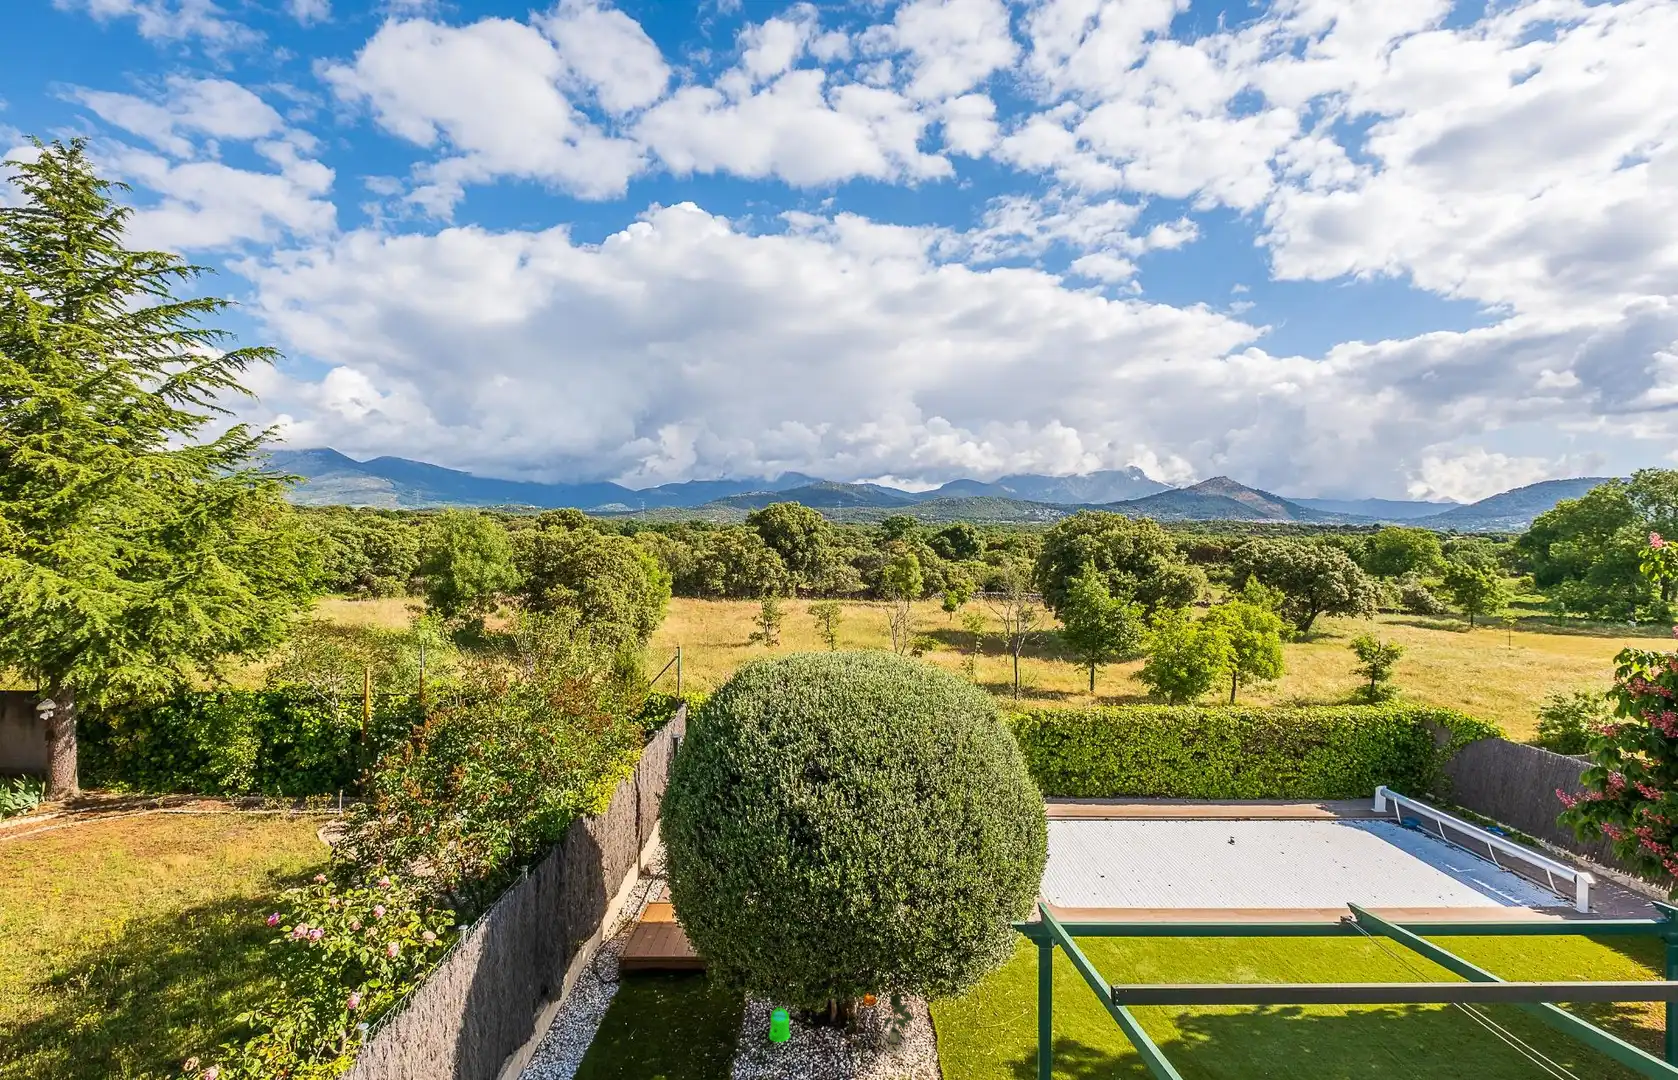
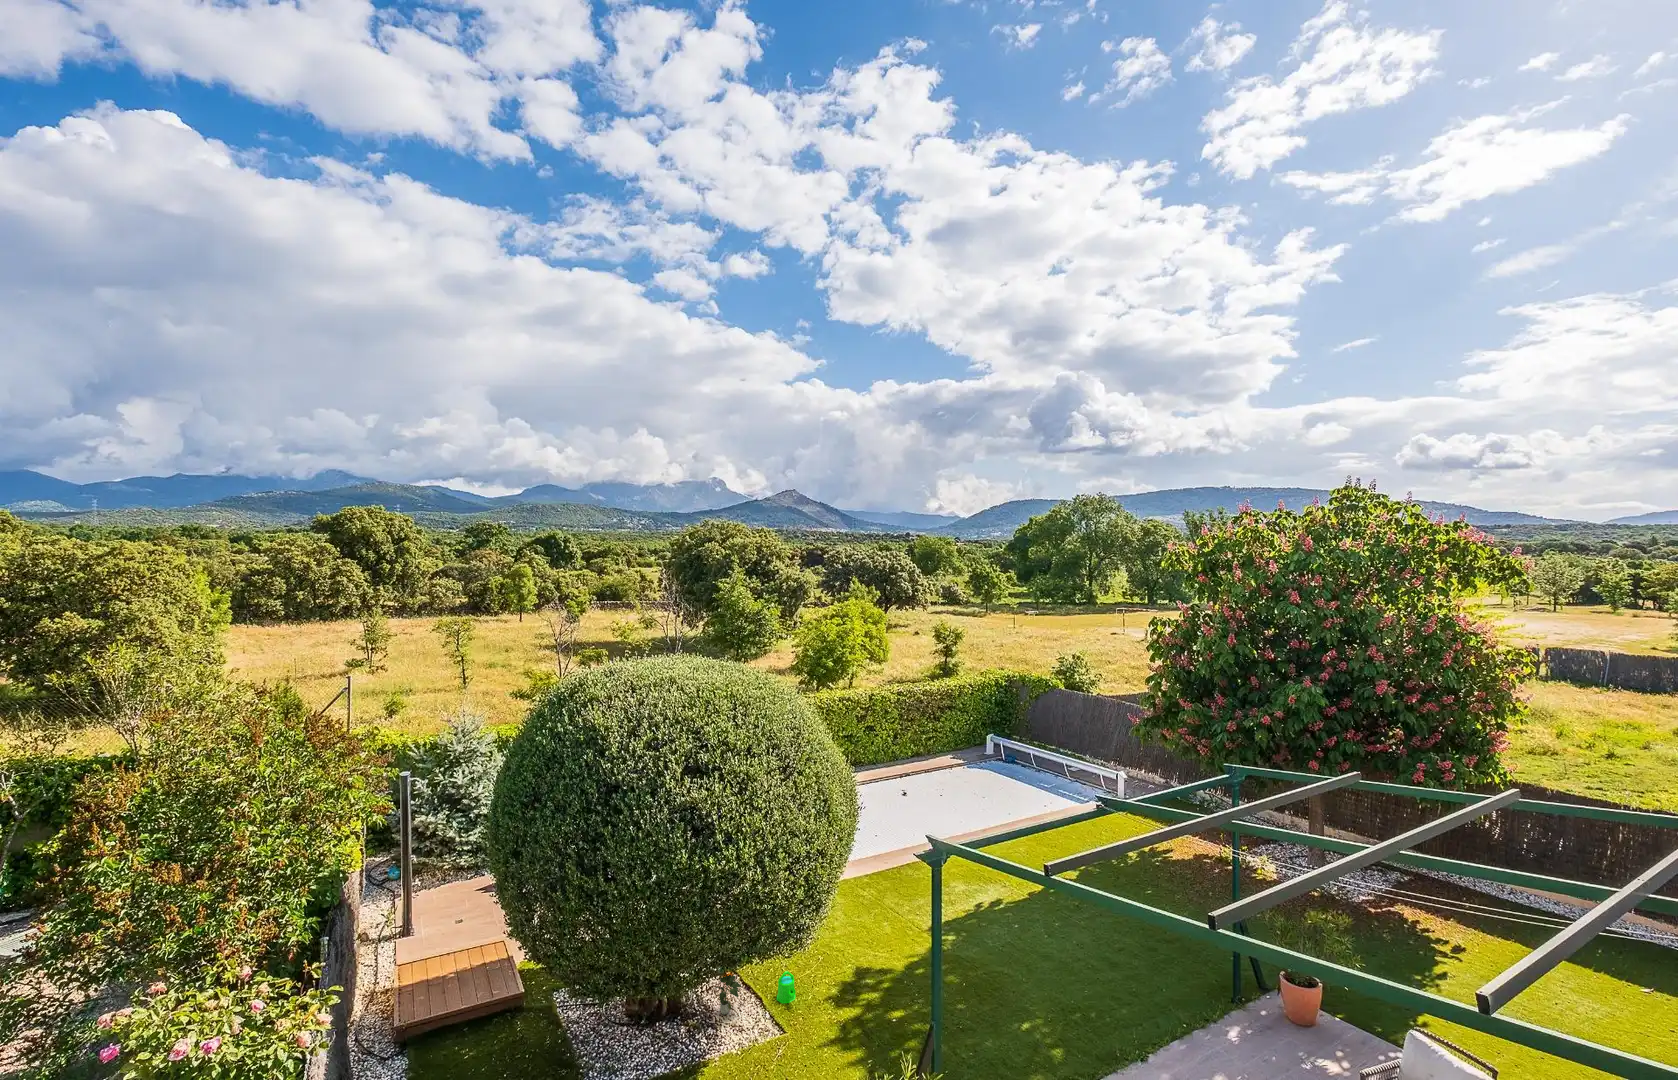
watering can: present [769,1007,790,1042] -> present [777,971,796,1003]

